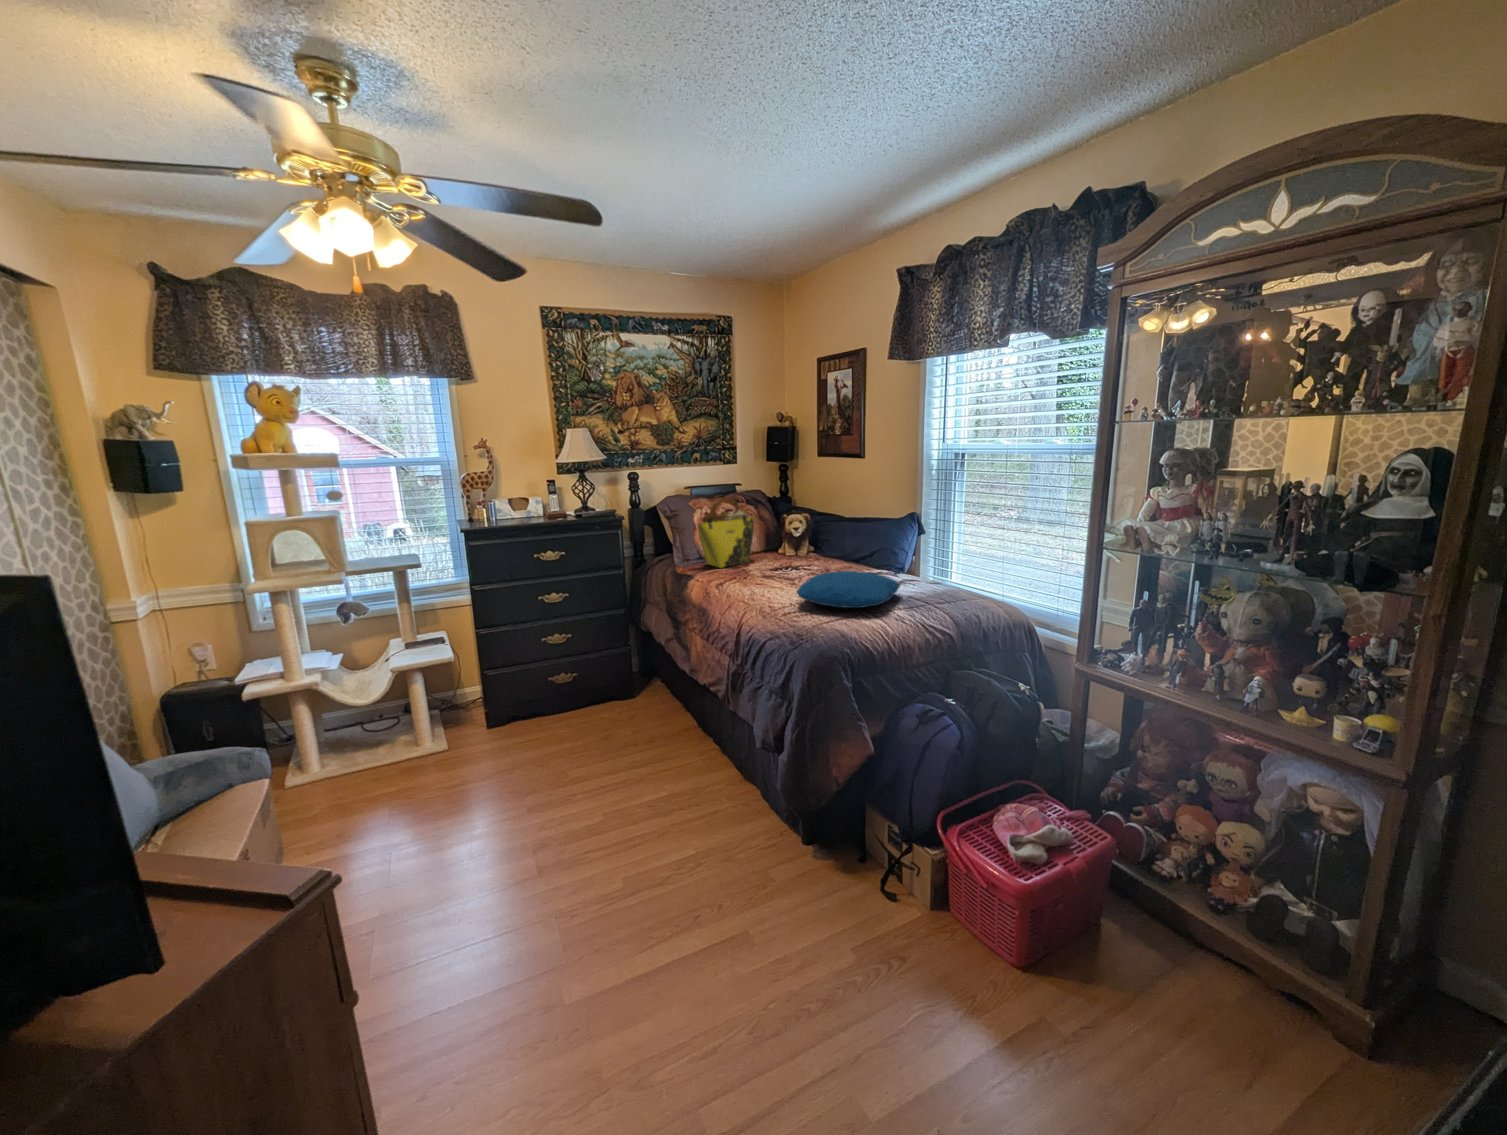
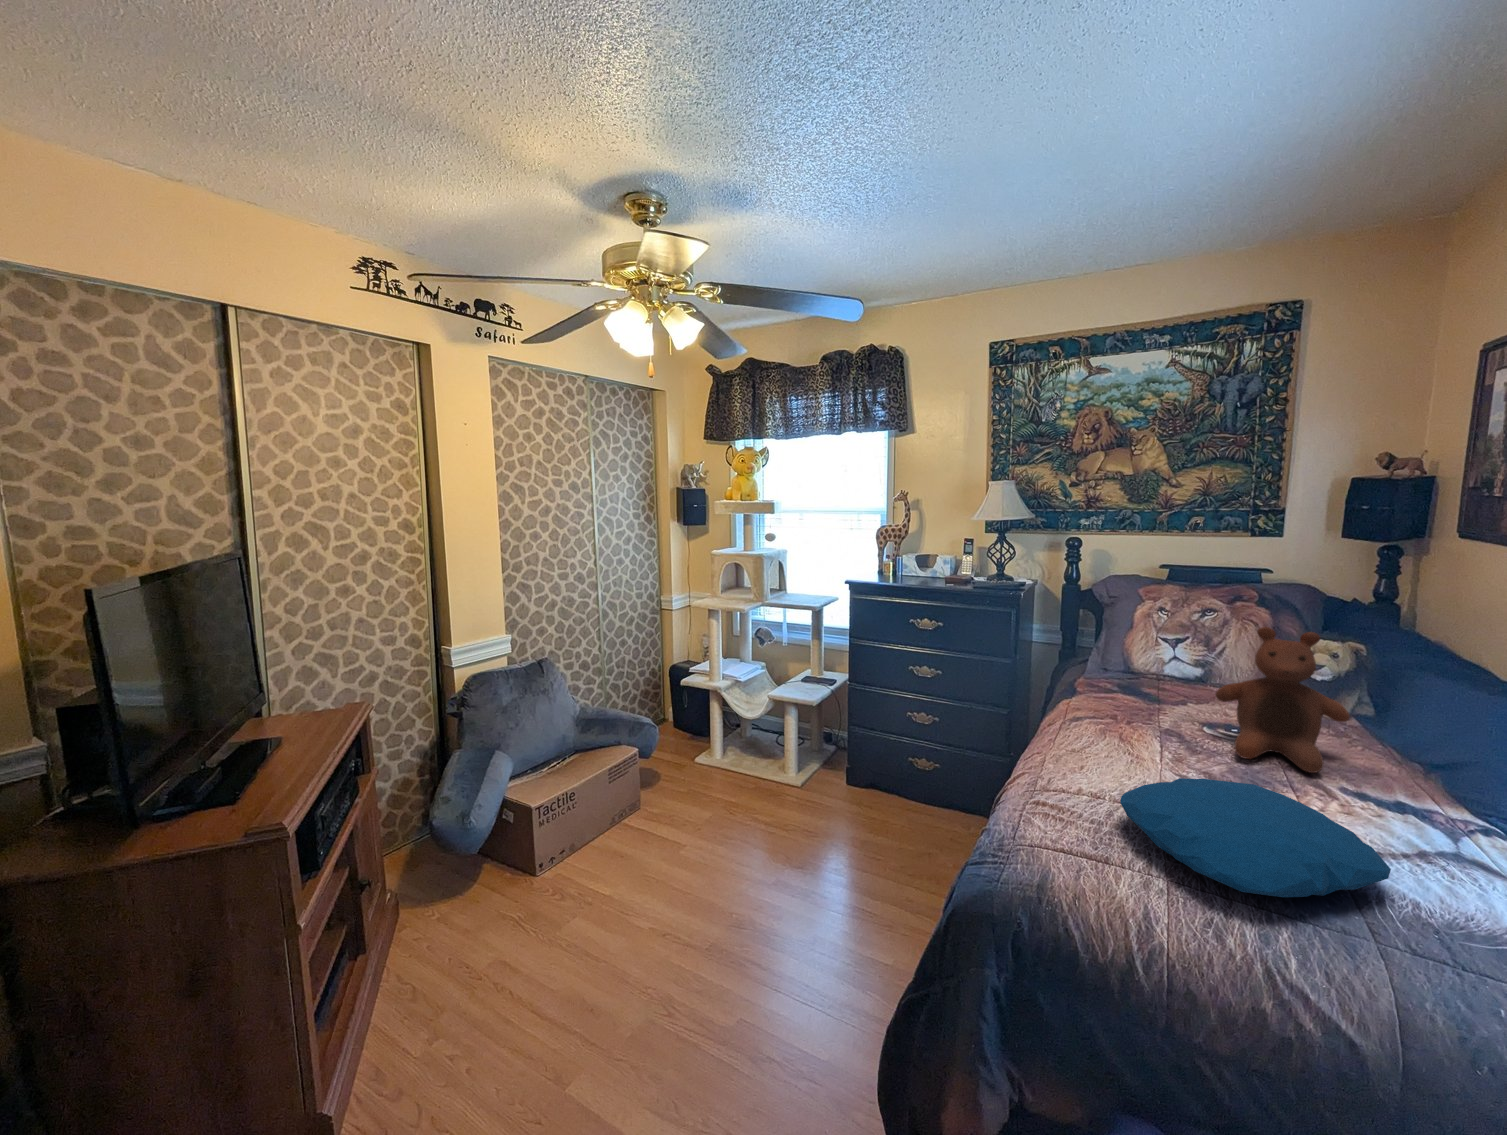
tote bag: present [698,498,754,568] -> none [1104,597,1218,702]
stuffed bear: none [777,498,834,574] -> present [1216,627,1350,773]

